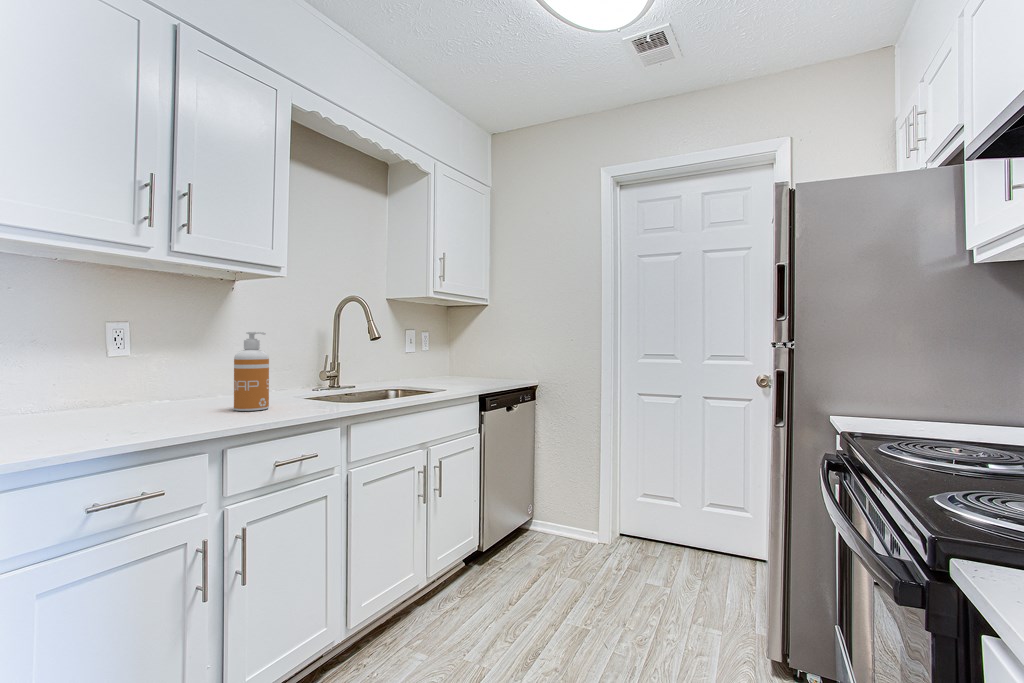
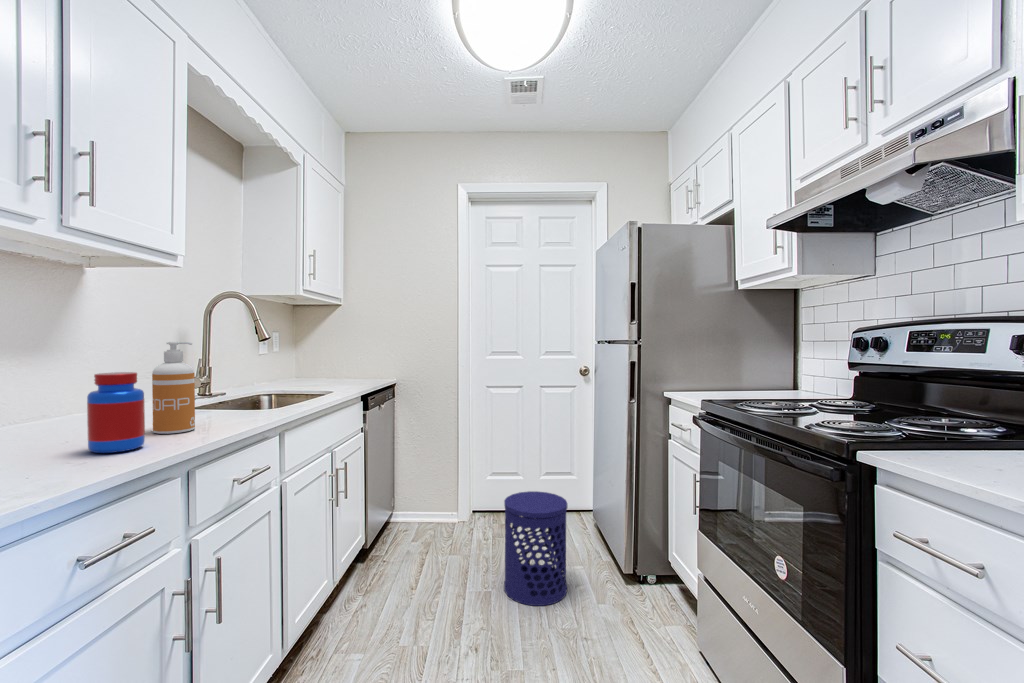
jar: none [159,355,204,421] -> present [87,372,145,453]
waste bin: none [606,519,685,666] -> present [504,491,568,606]

